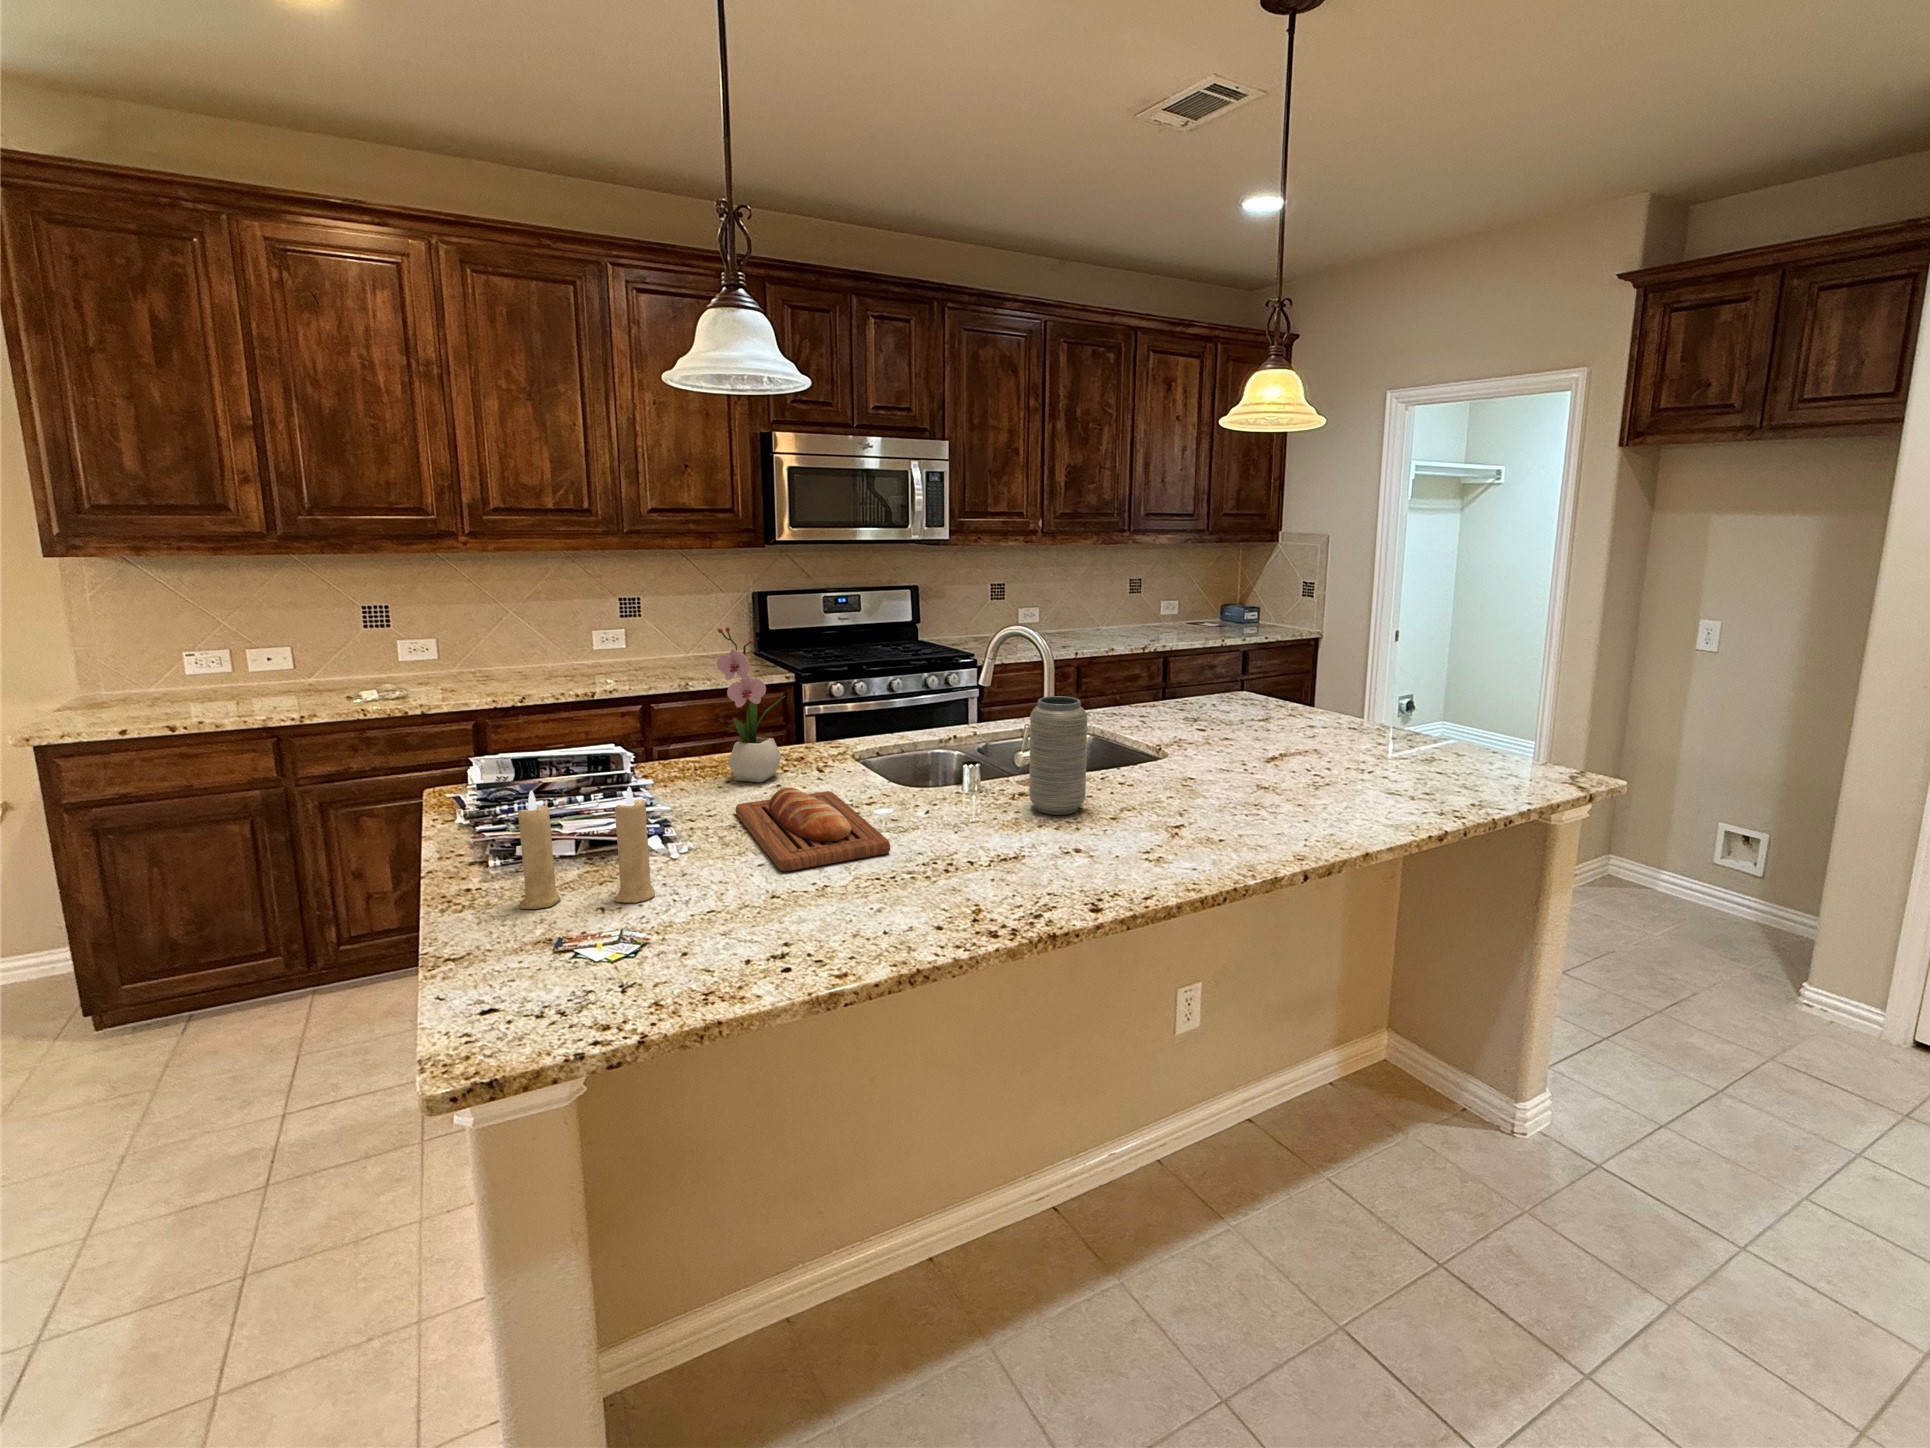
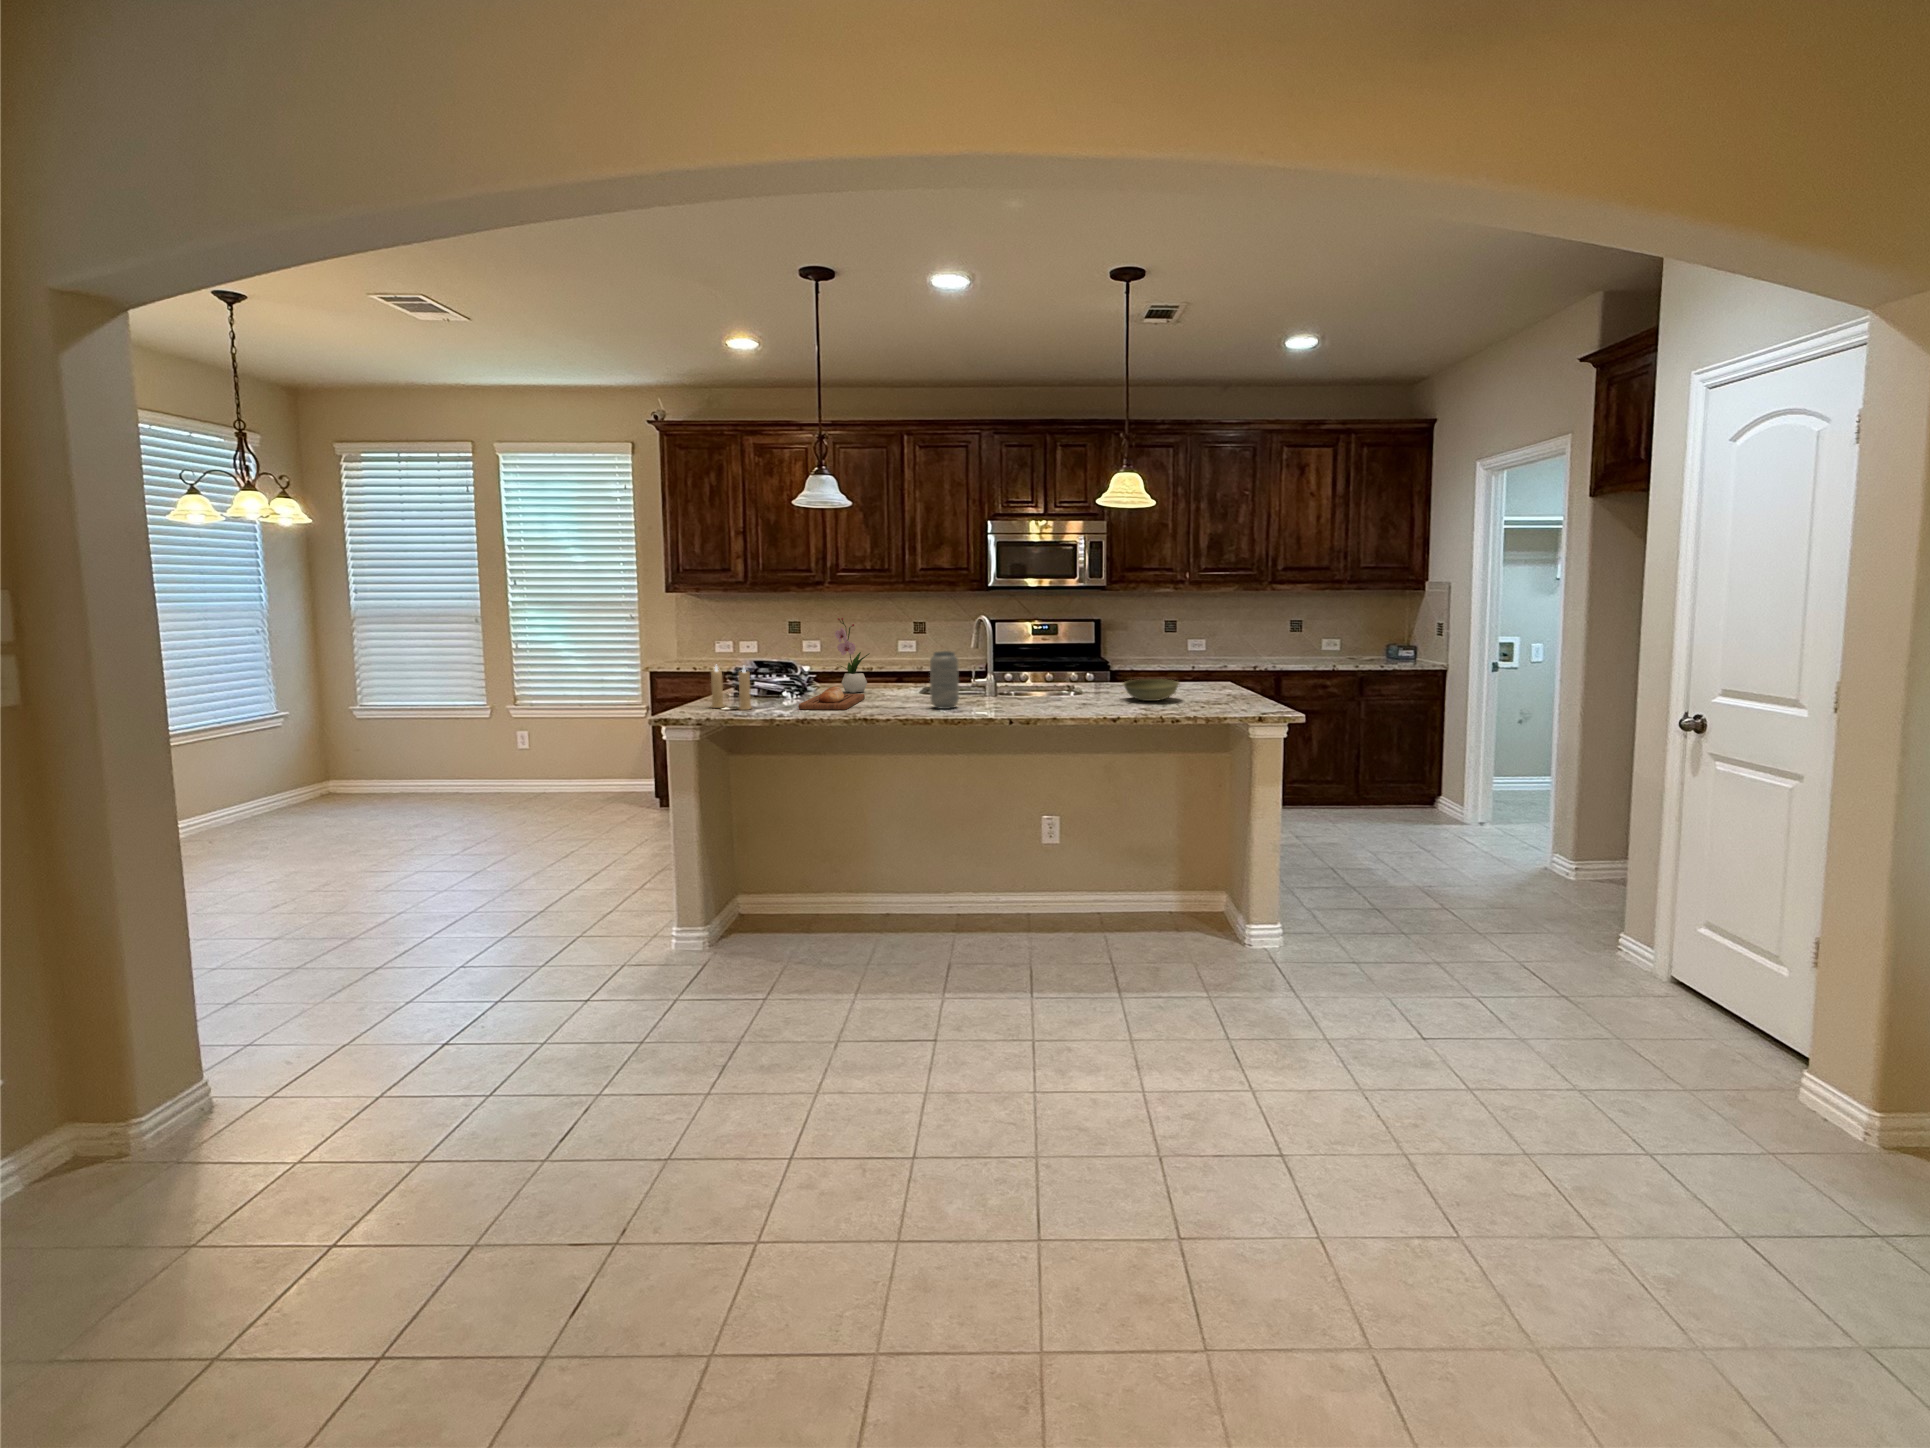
bowl: none [1236,699,1330,740] -> present [1123,679,1180,701]

